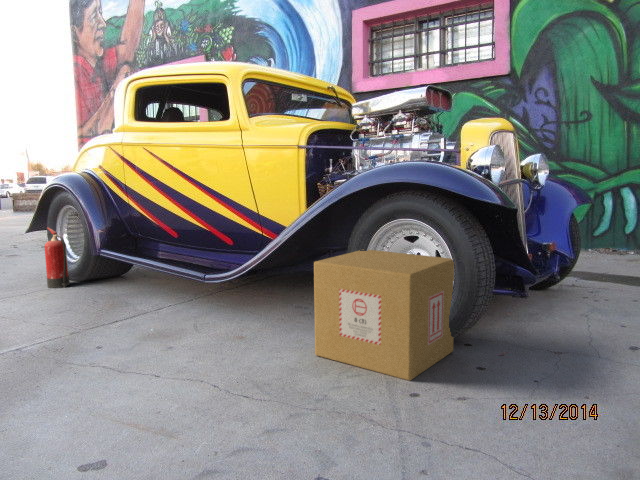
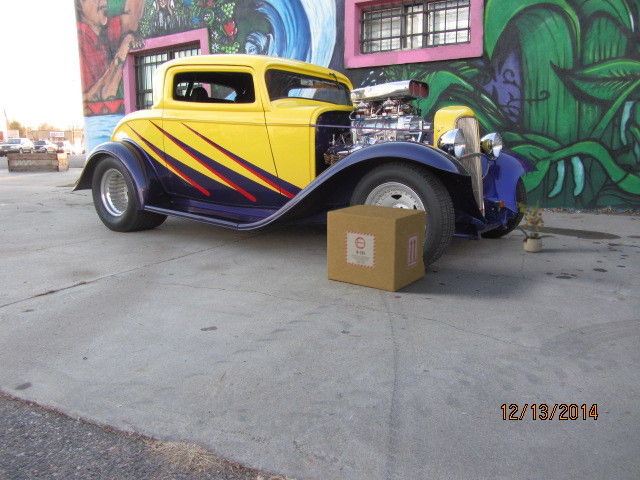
fire extinguisher: present [45,228,70,288] -> none [95,187,115,237]
potted plant: none [563,240,627,310] -> present [516,202,554,252]

